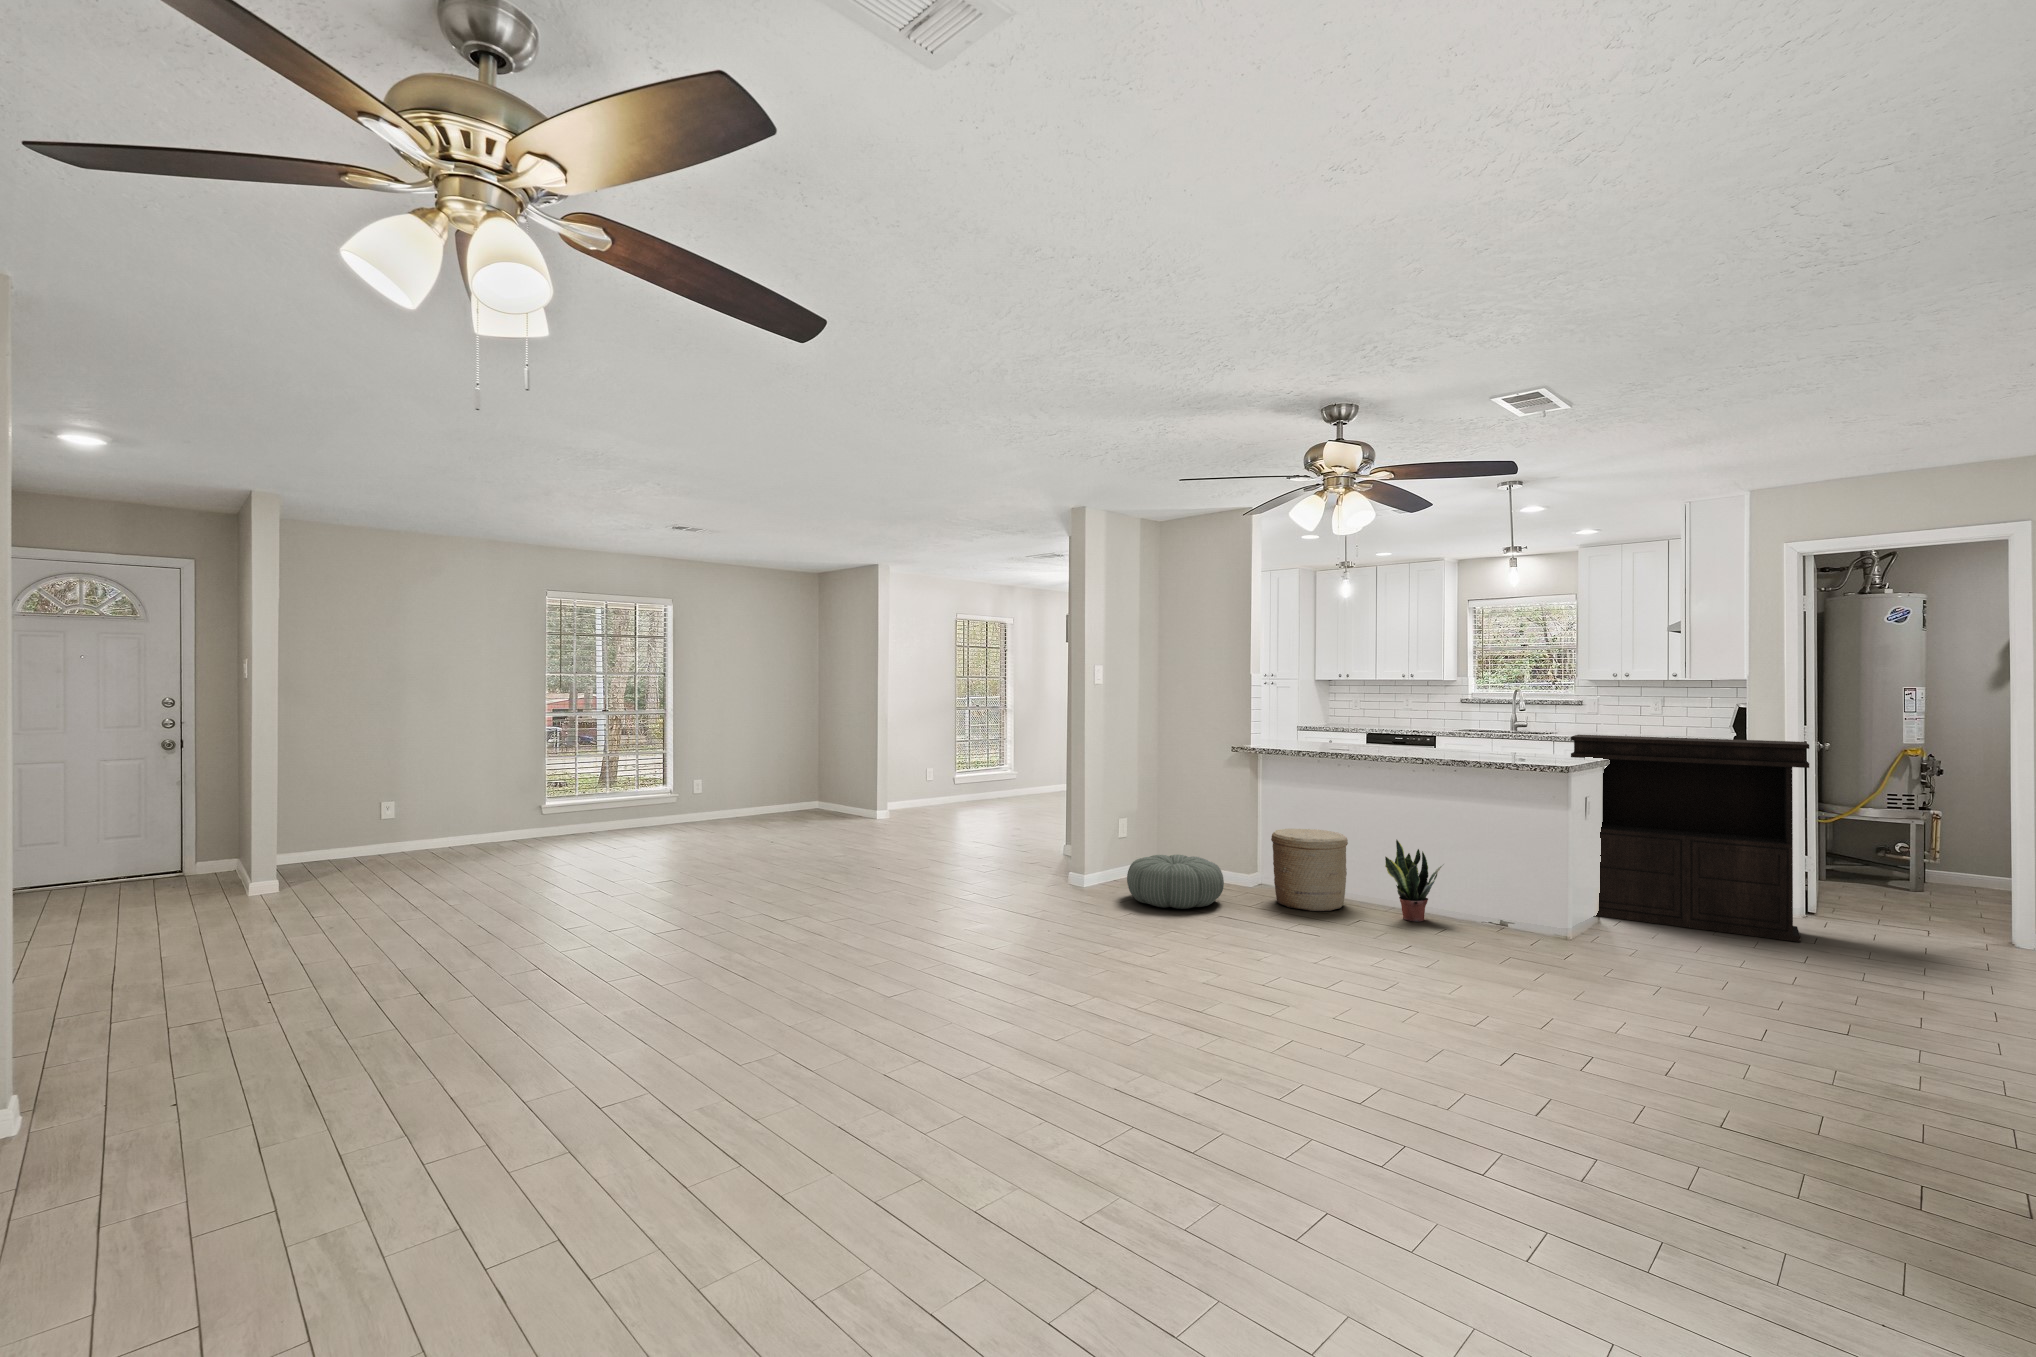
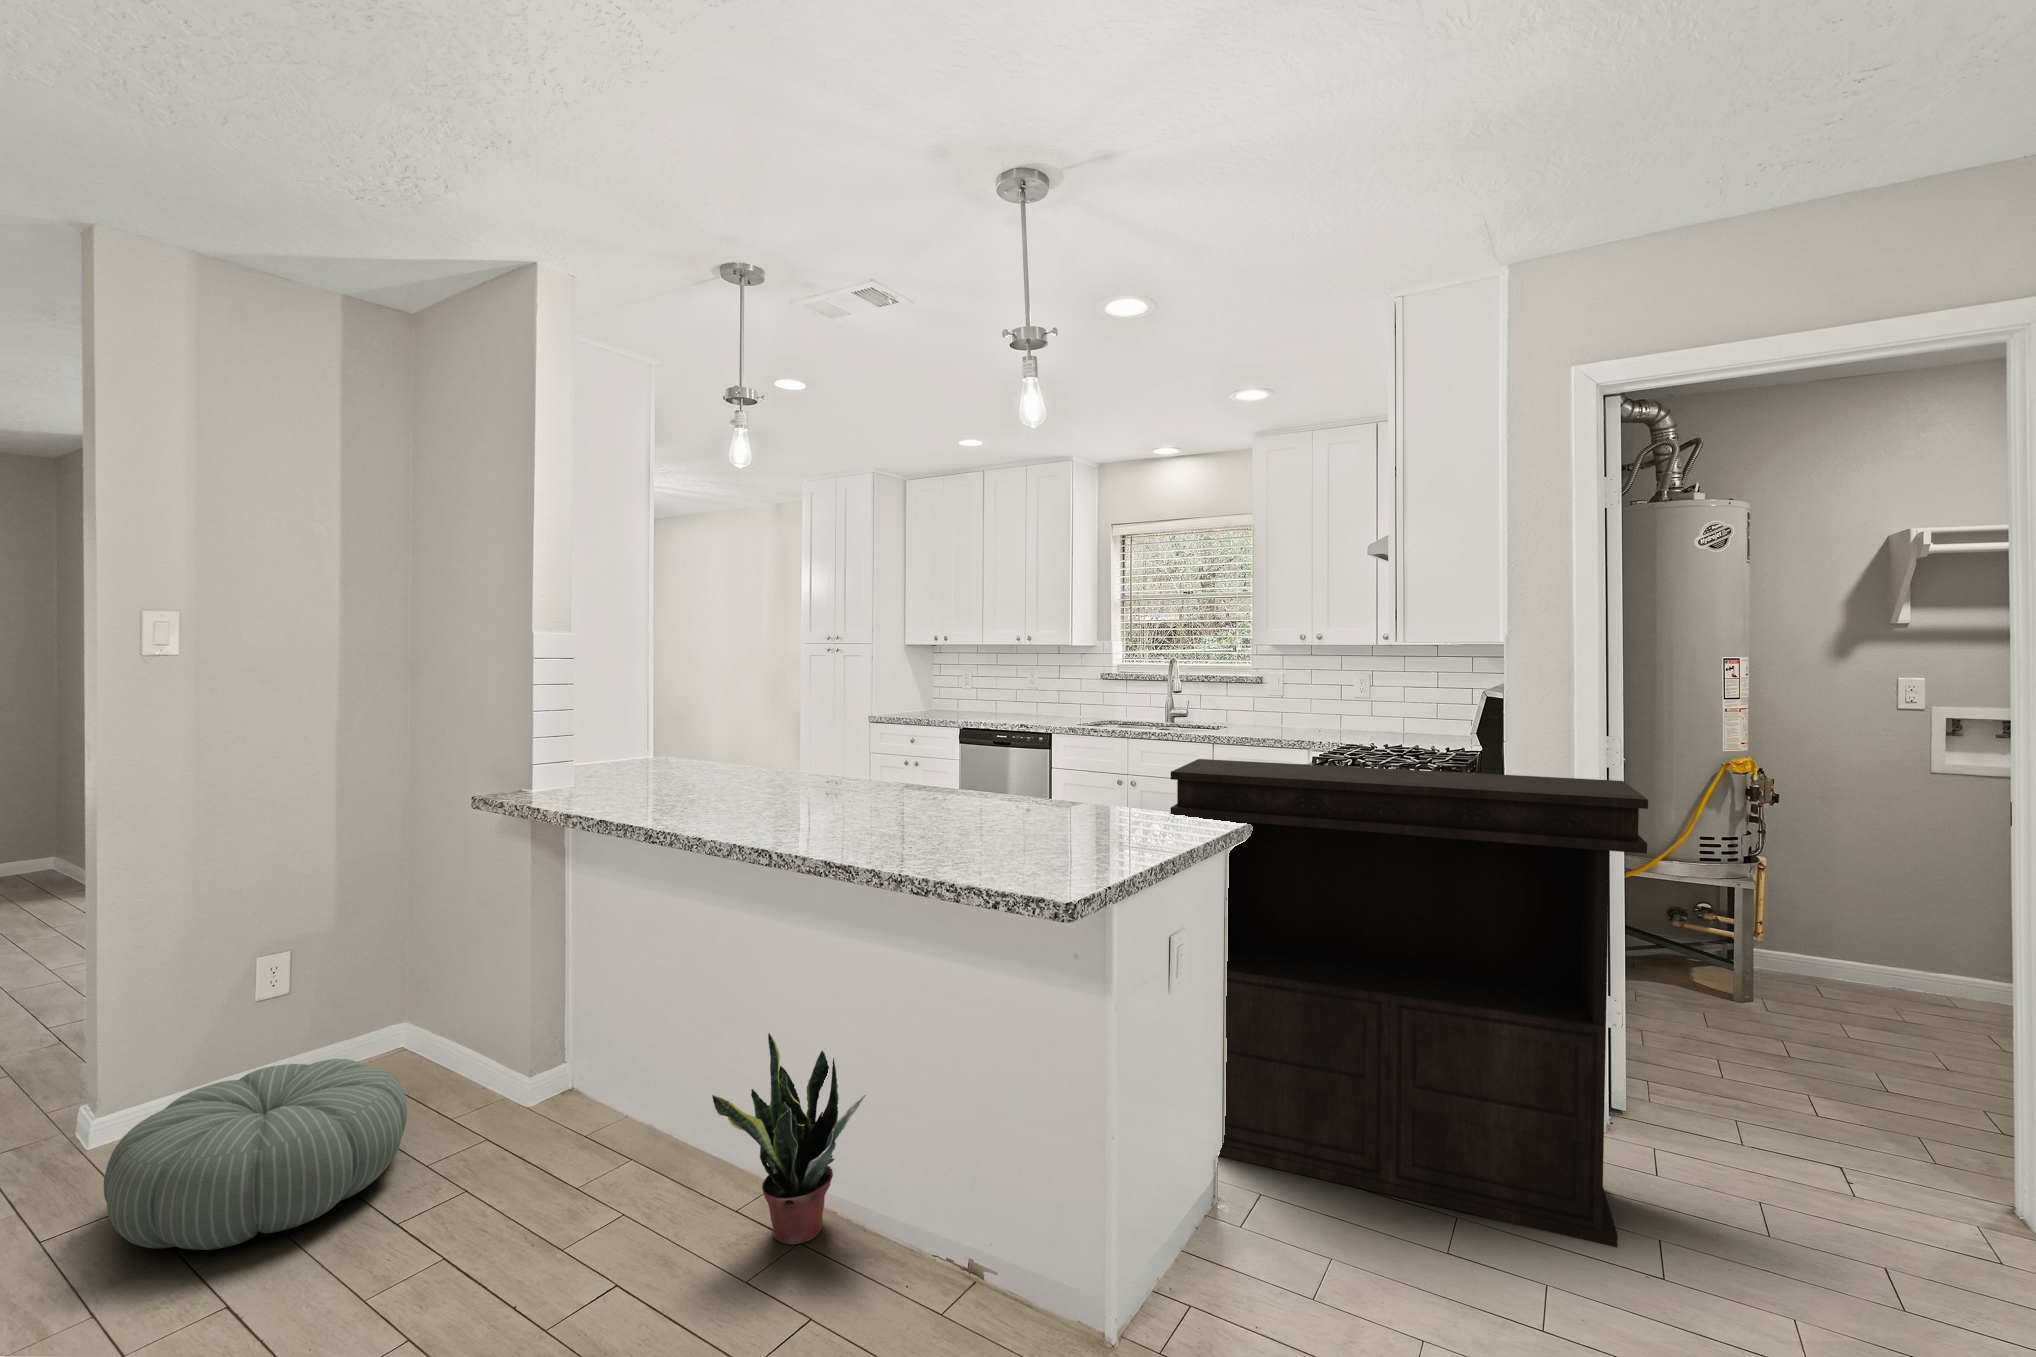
woven basket: present [1271,829,1348,911] -> none [513,981,699,1211]

